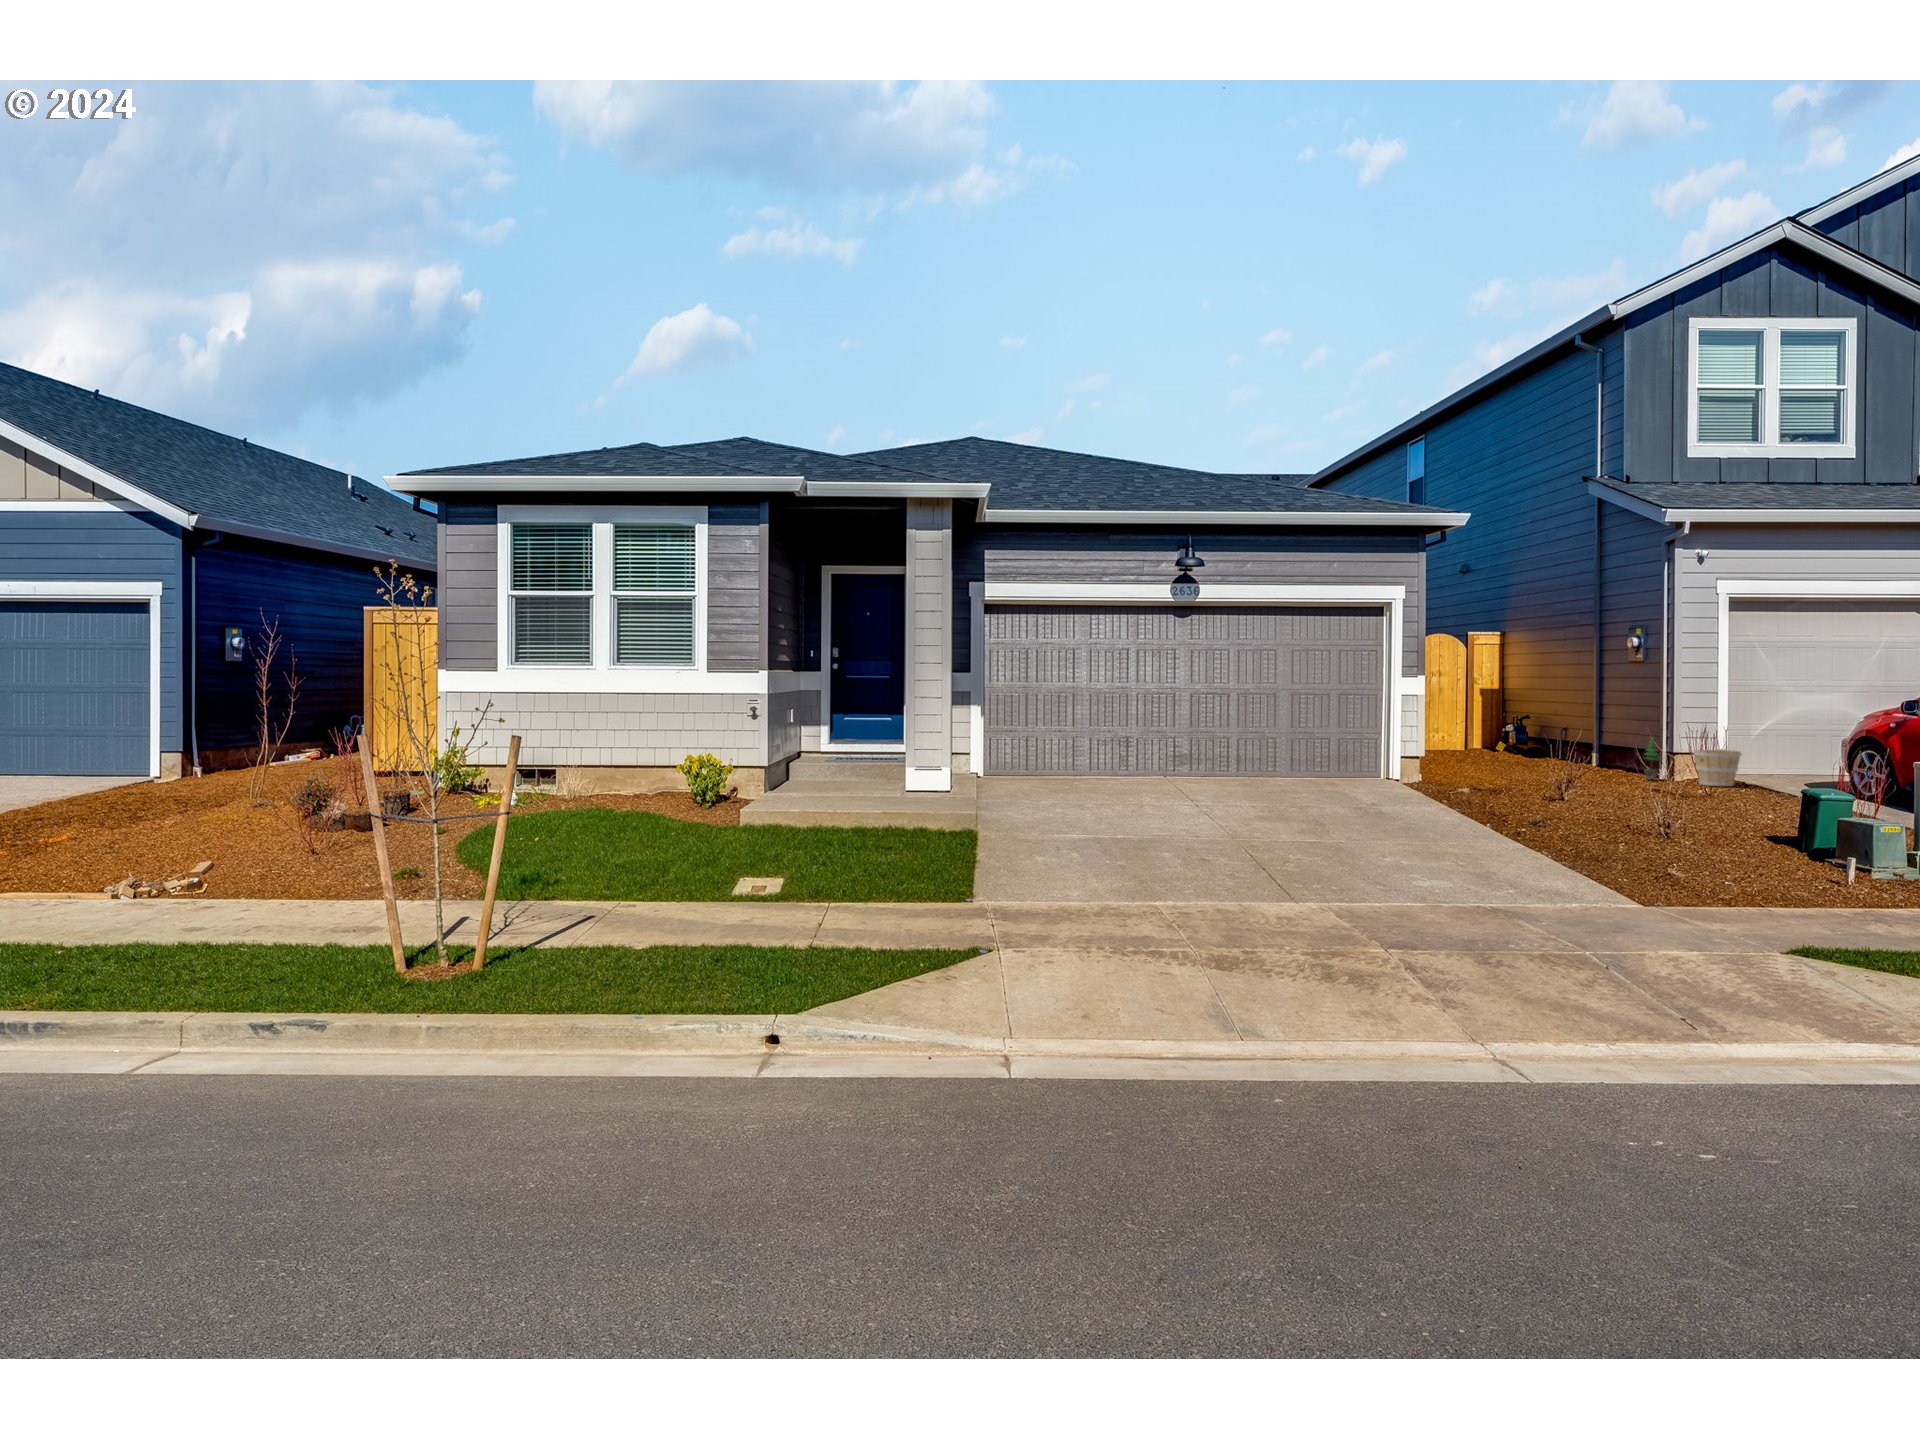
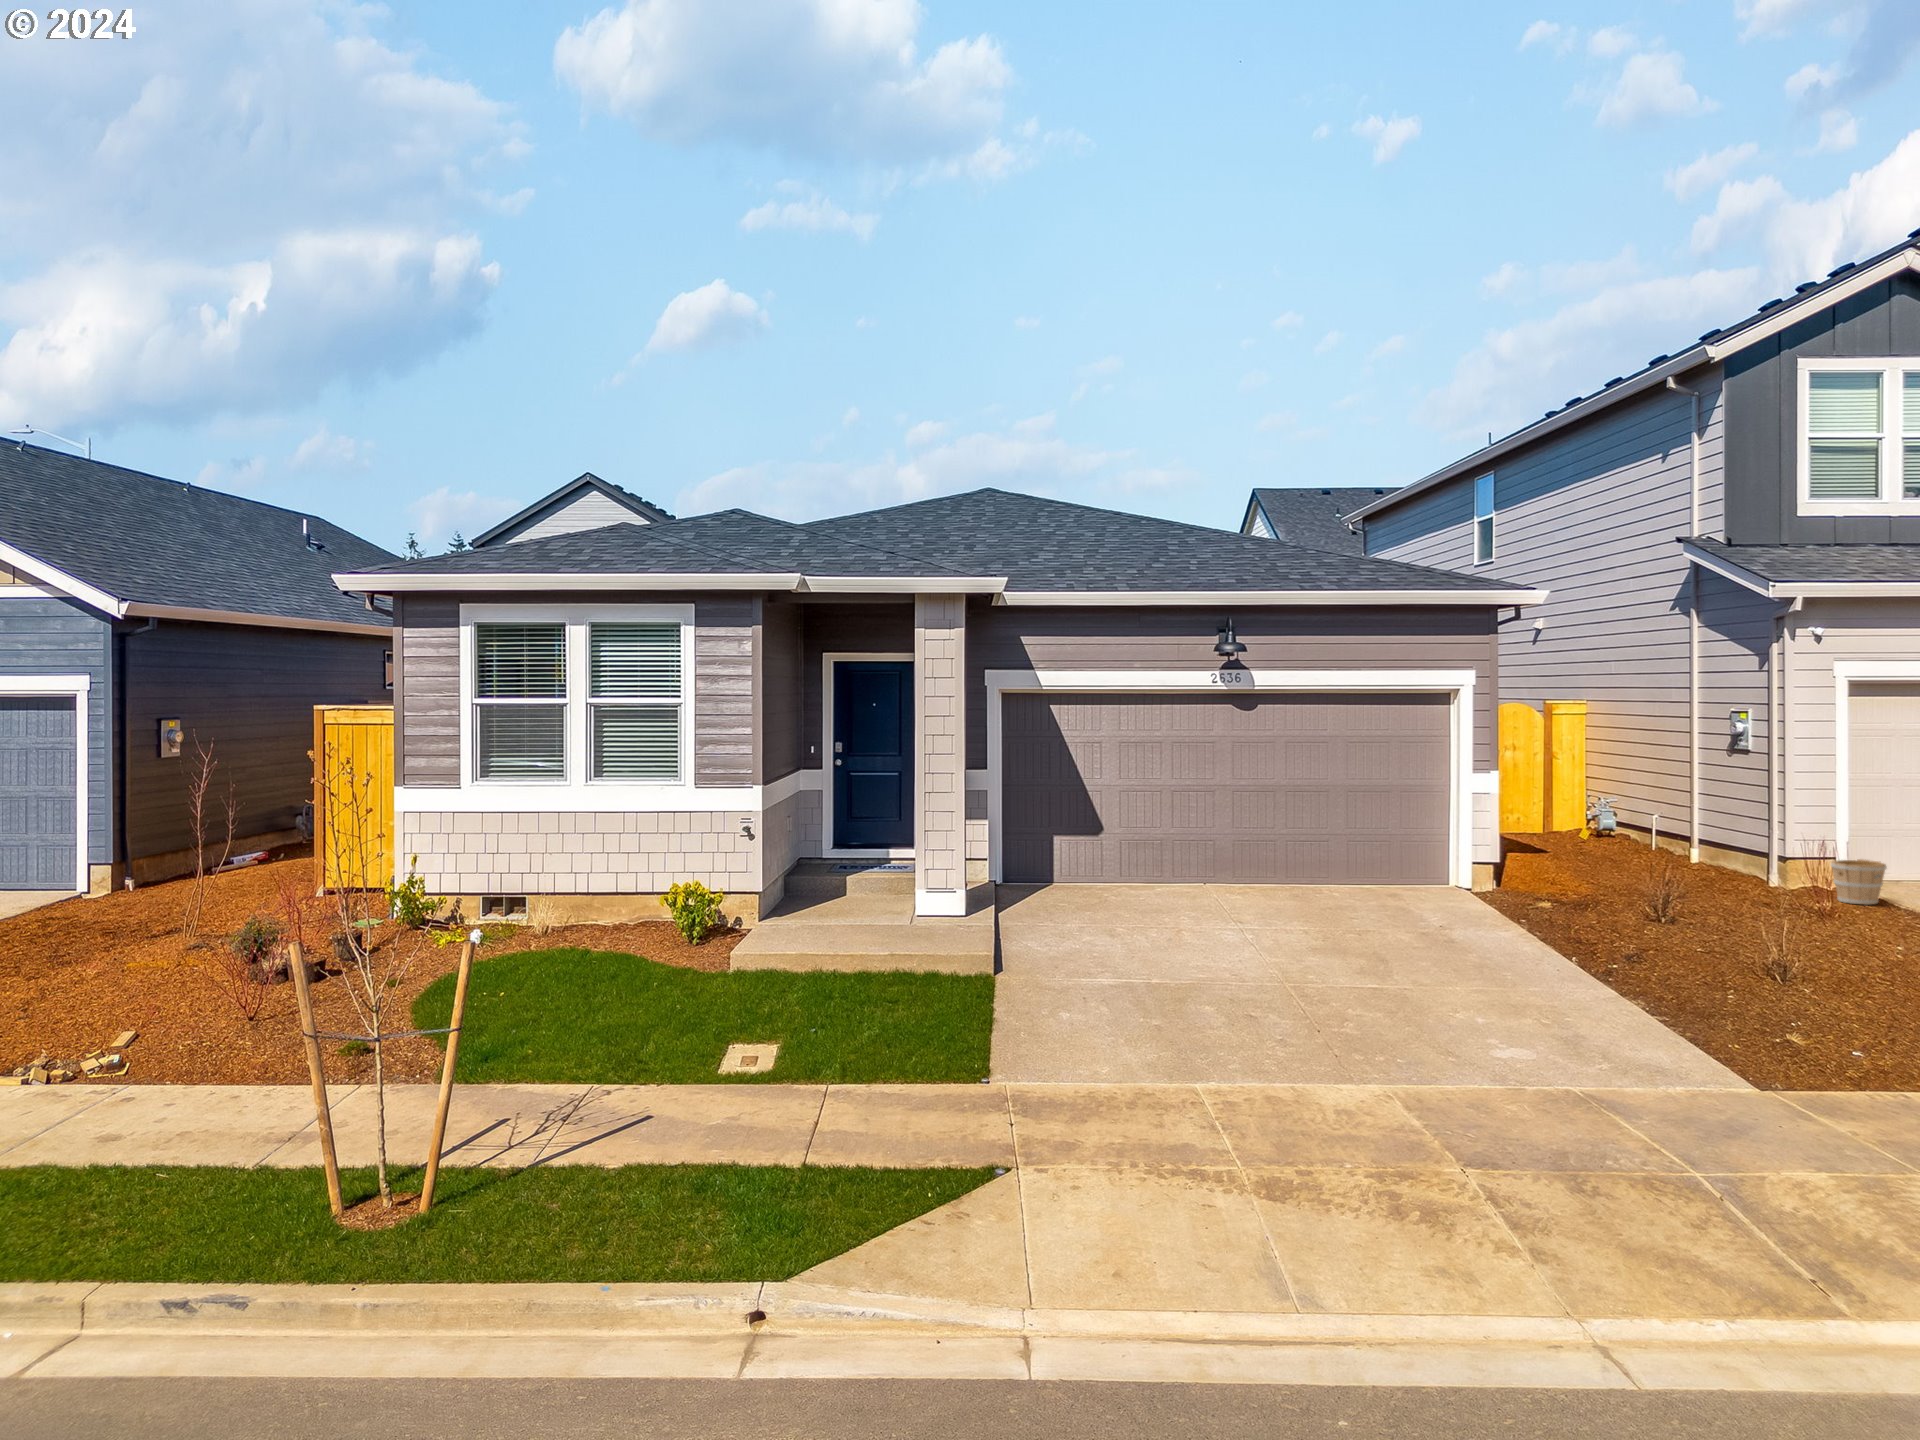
potted tree: present [1644,737,1659,780] -> none [1771,843,1793,895]

